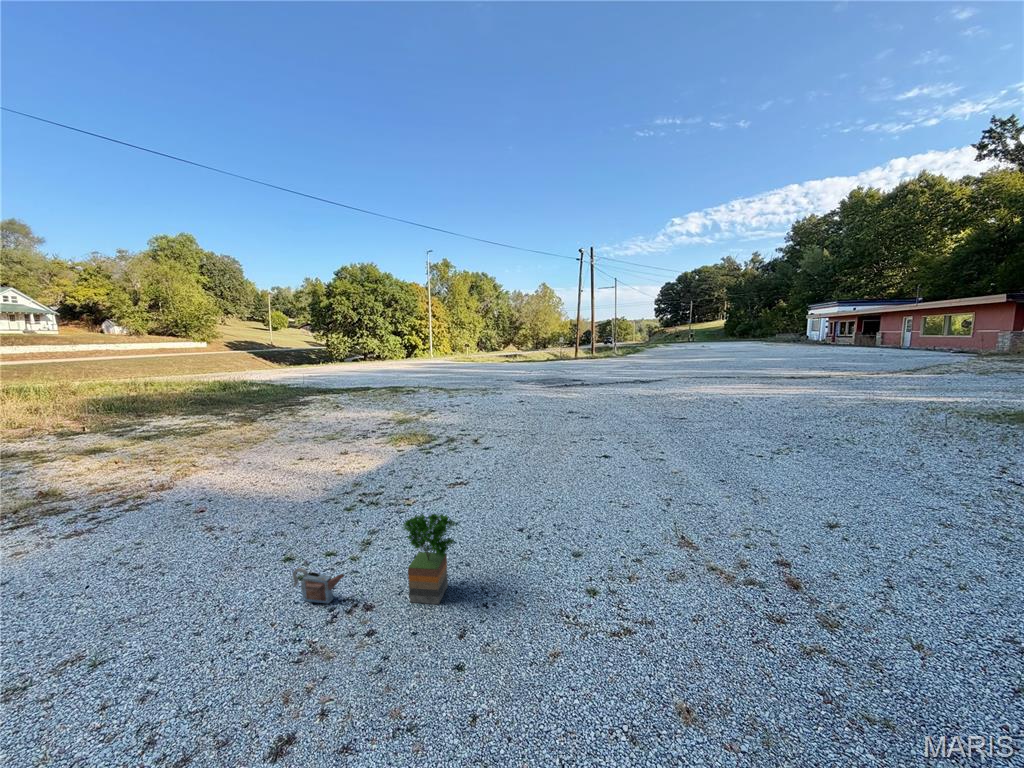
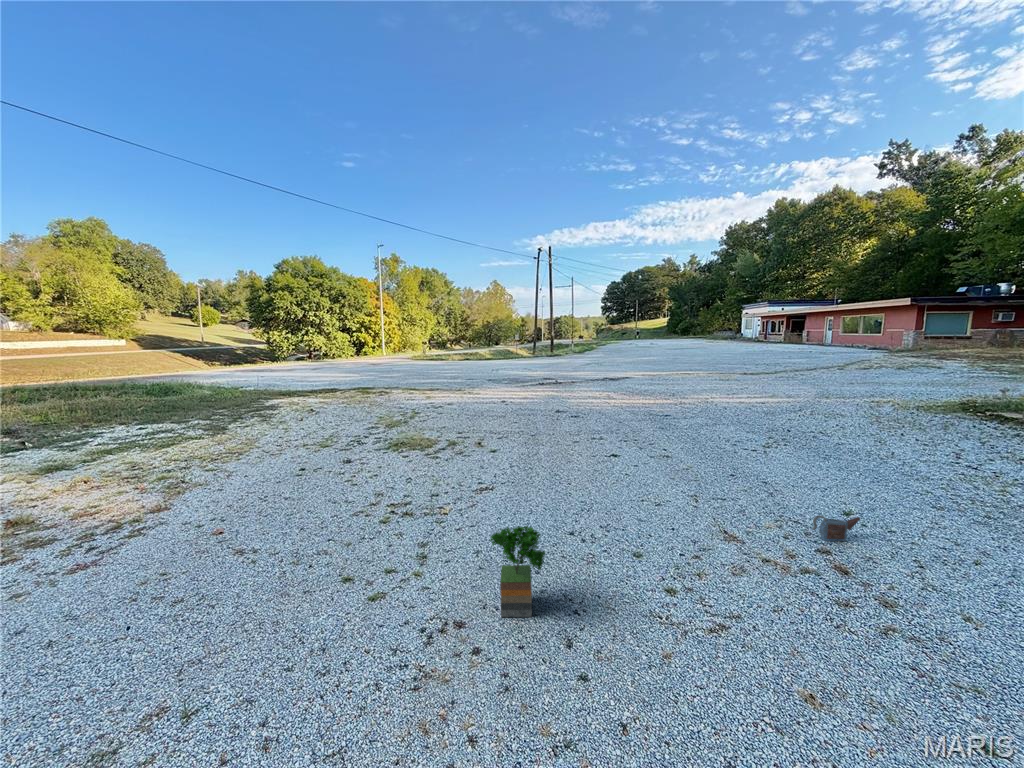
watering can: present [293,568,345,604] -> present [812,515,860,541]

